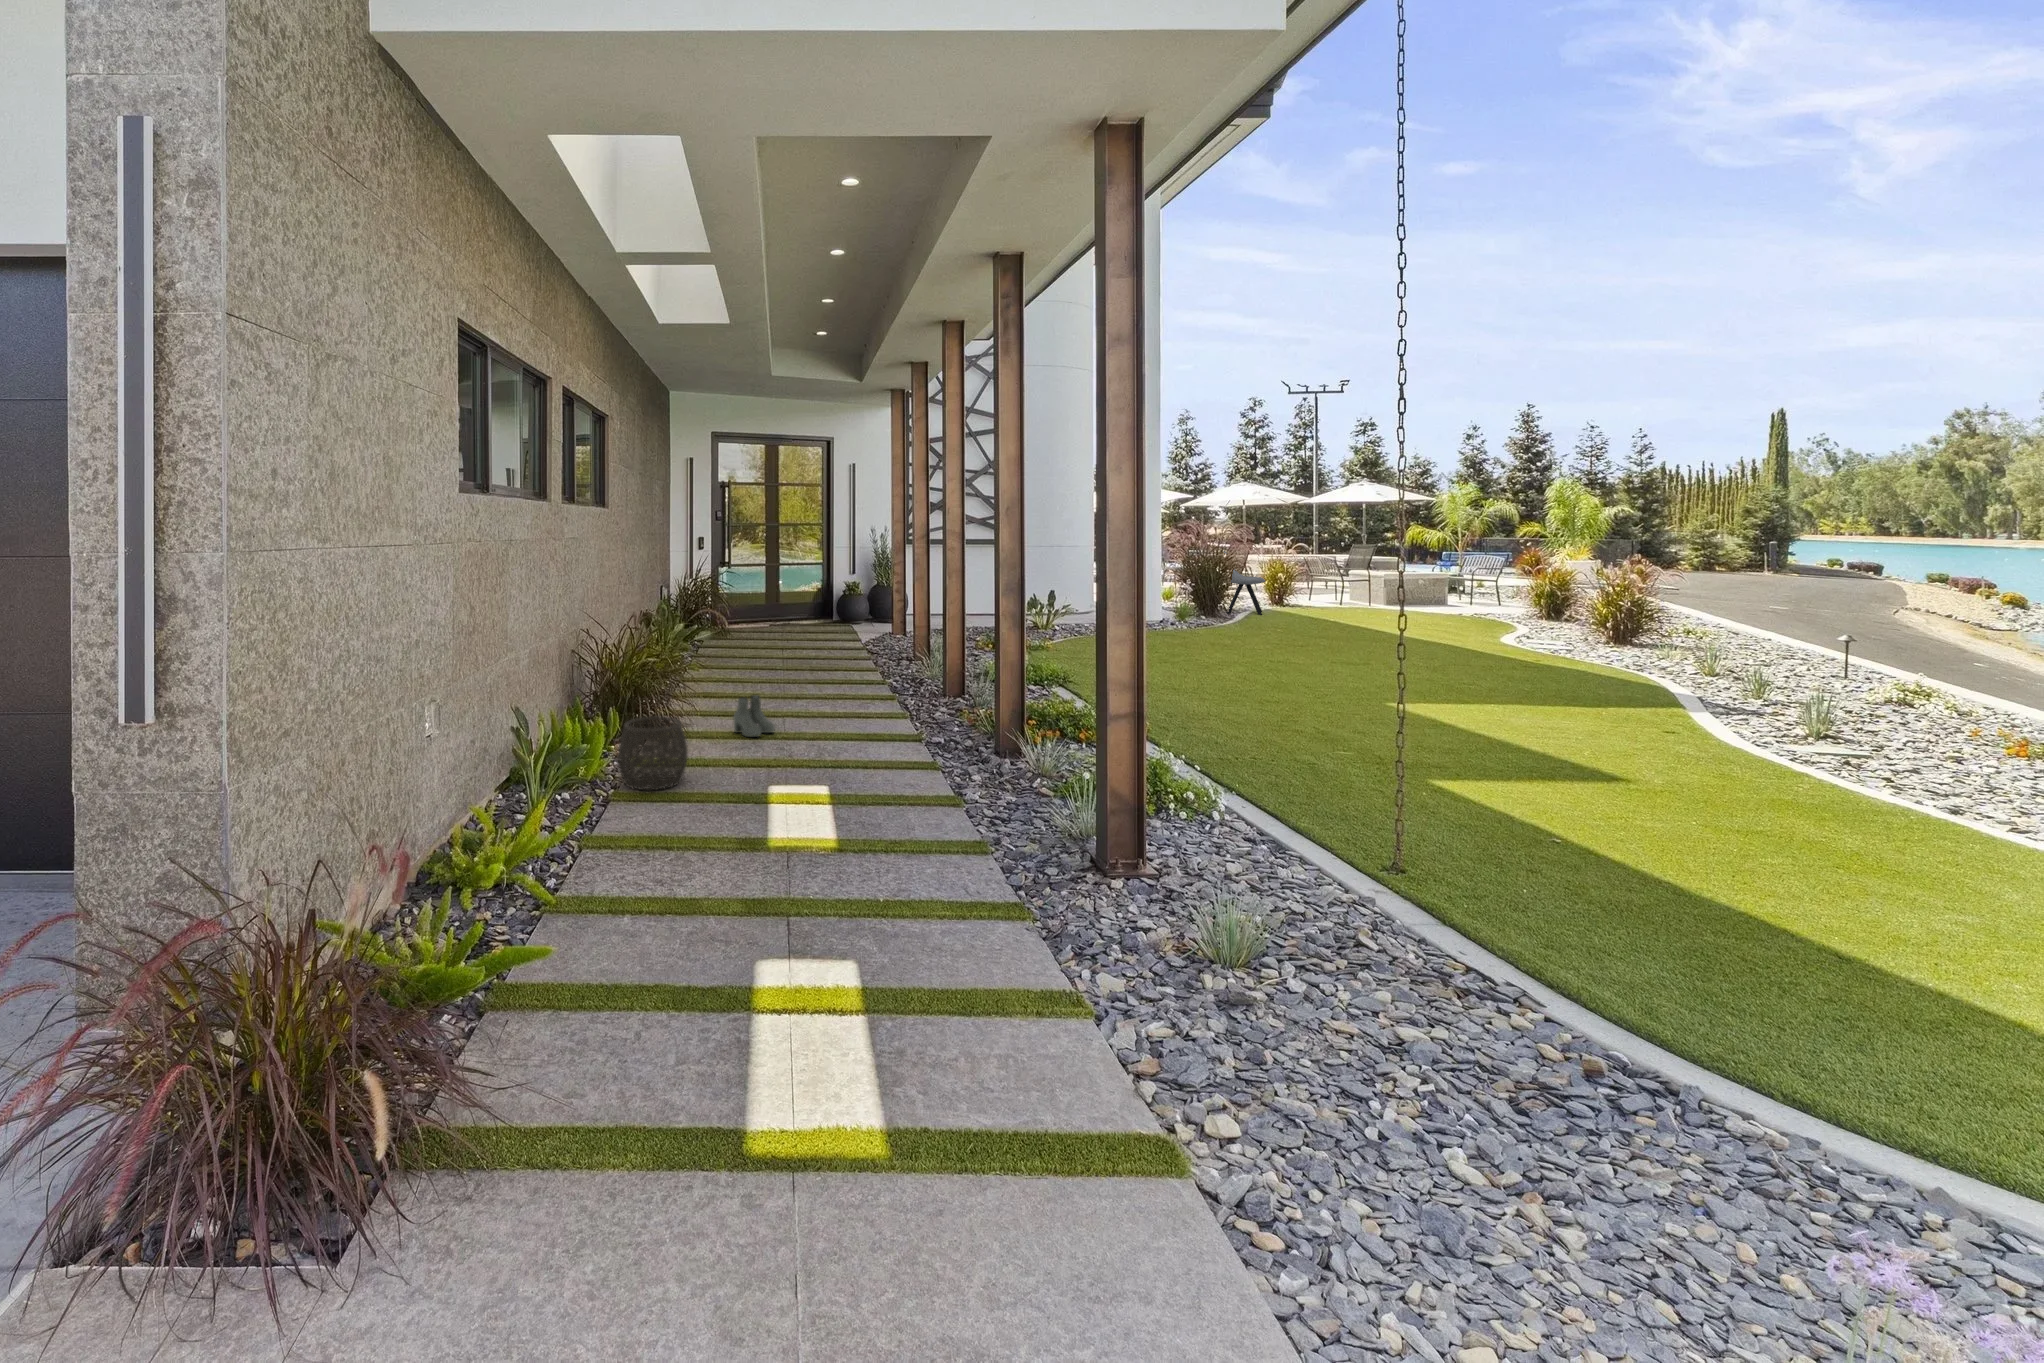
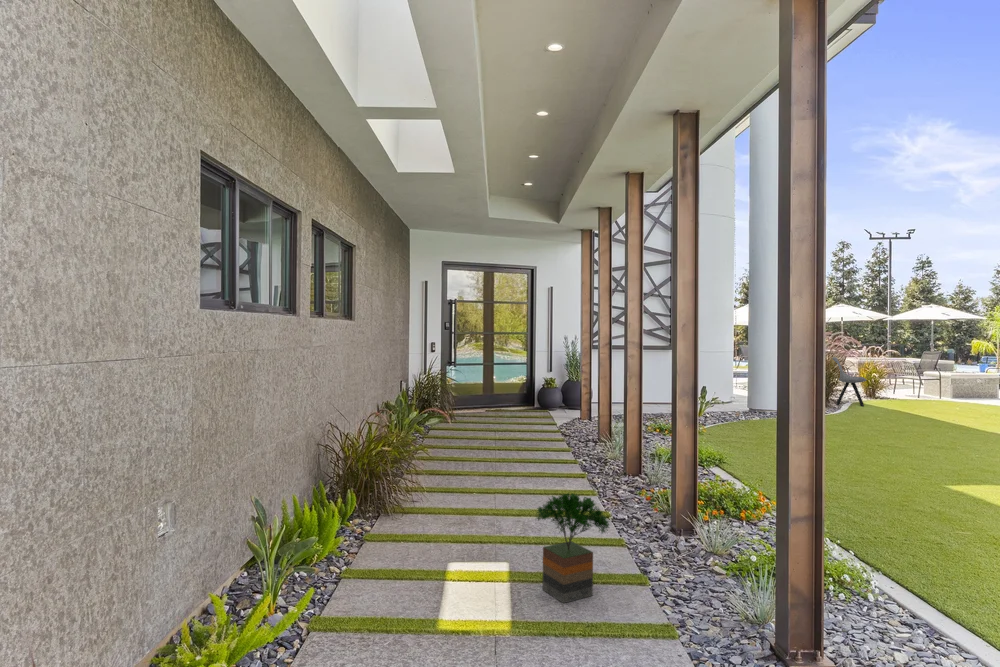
boots: present [733,695,775,737] -> none [452,476,486,513]
potted tree: none [831,700,918,824] -> present [536,493,609,603]
woven basket: present [618,717,688,790] -> none [350,500,411,566]

